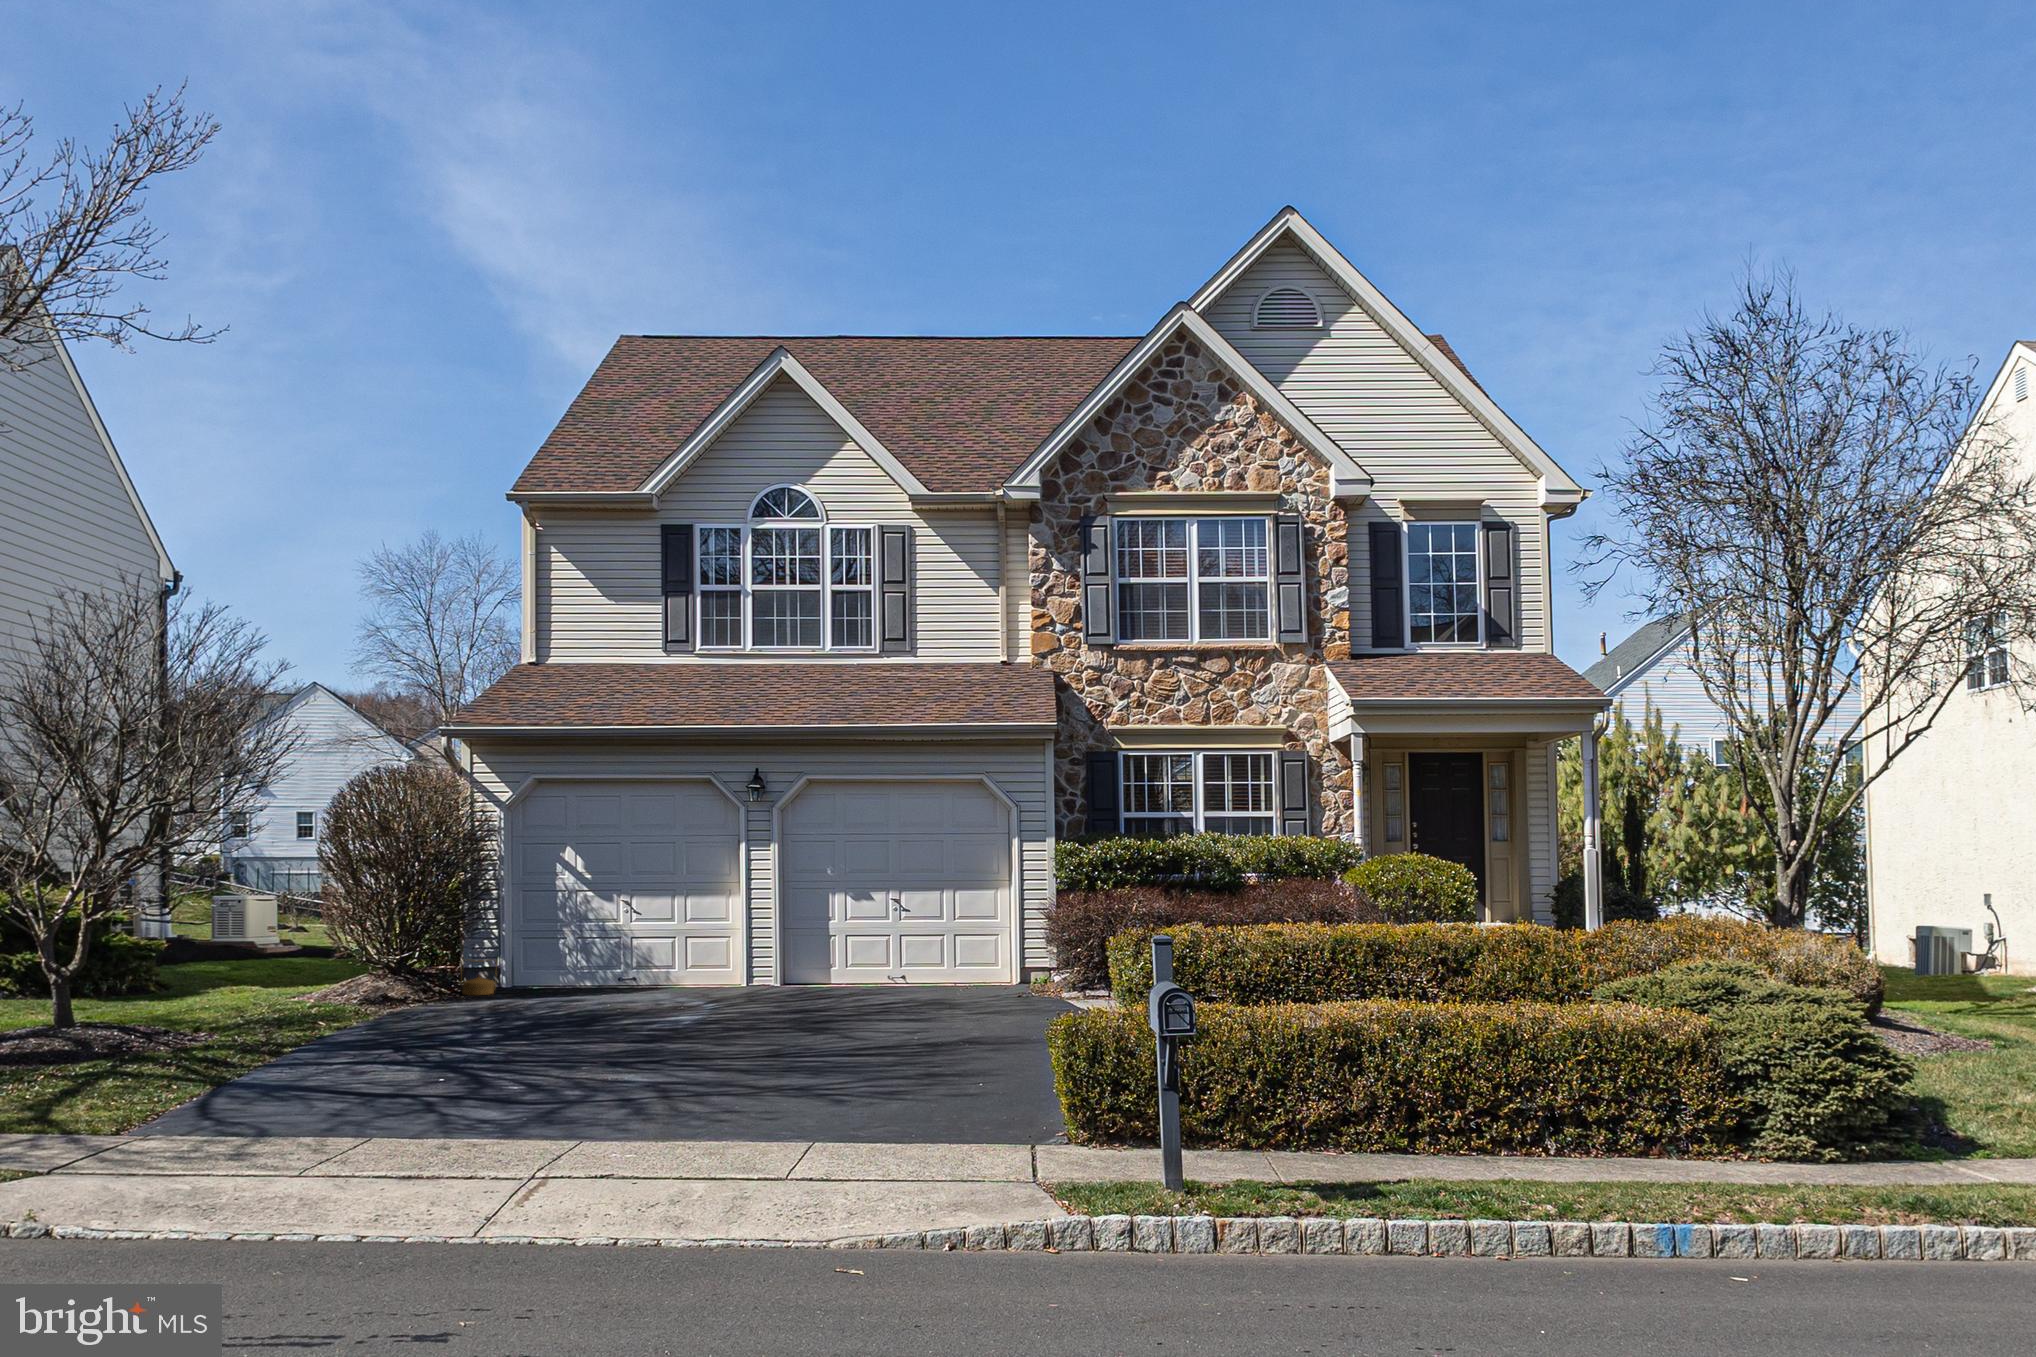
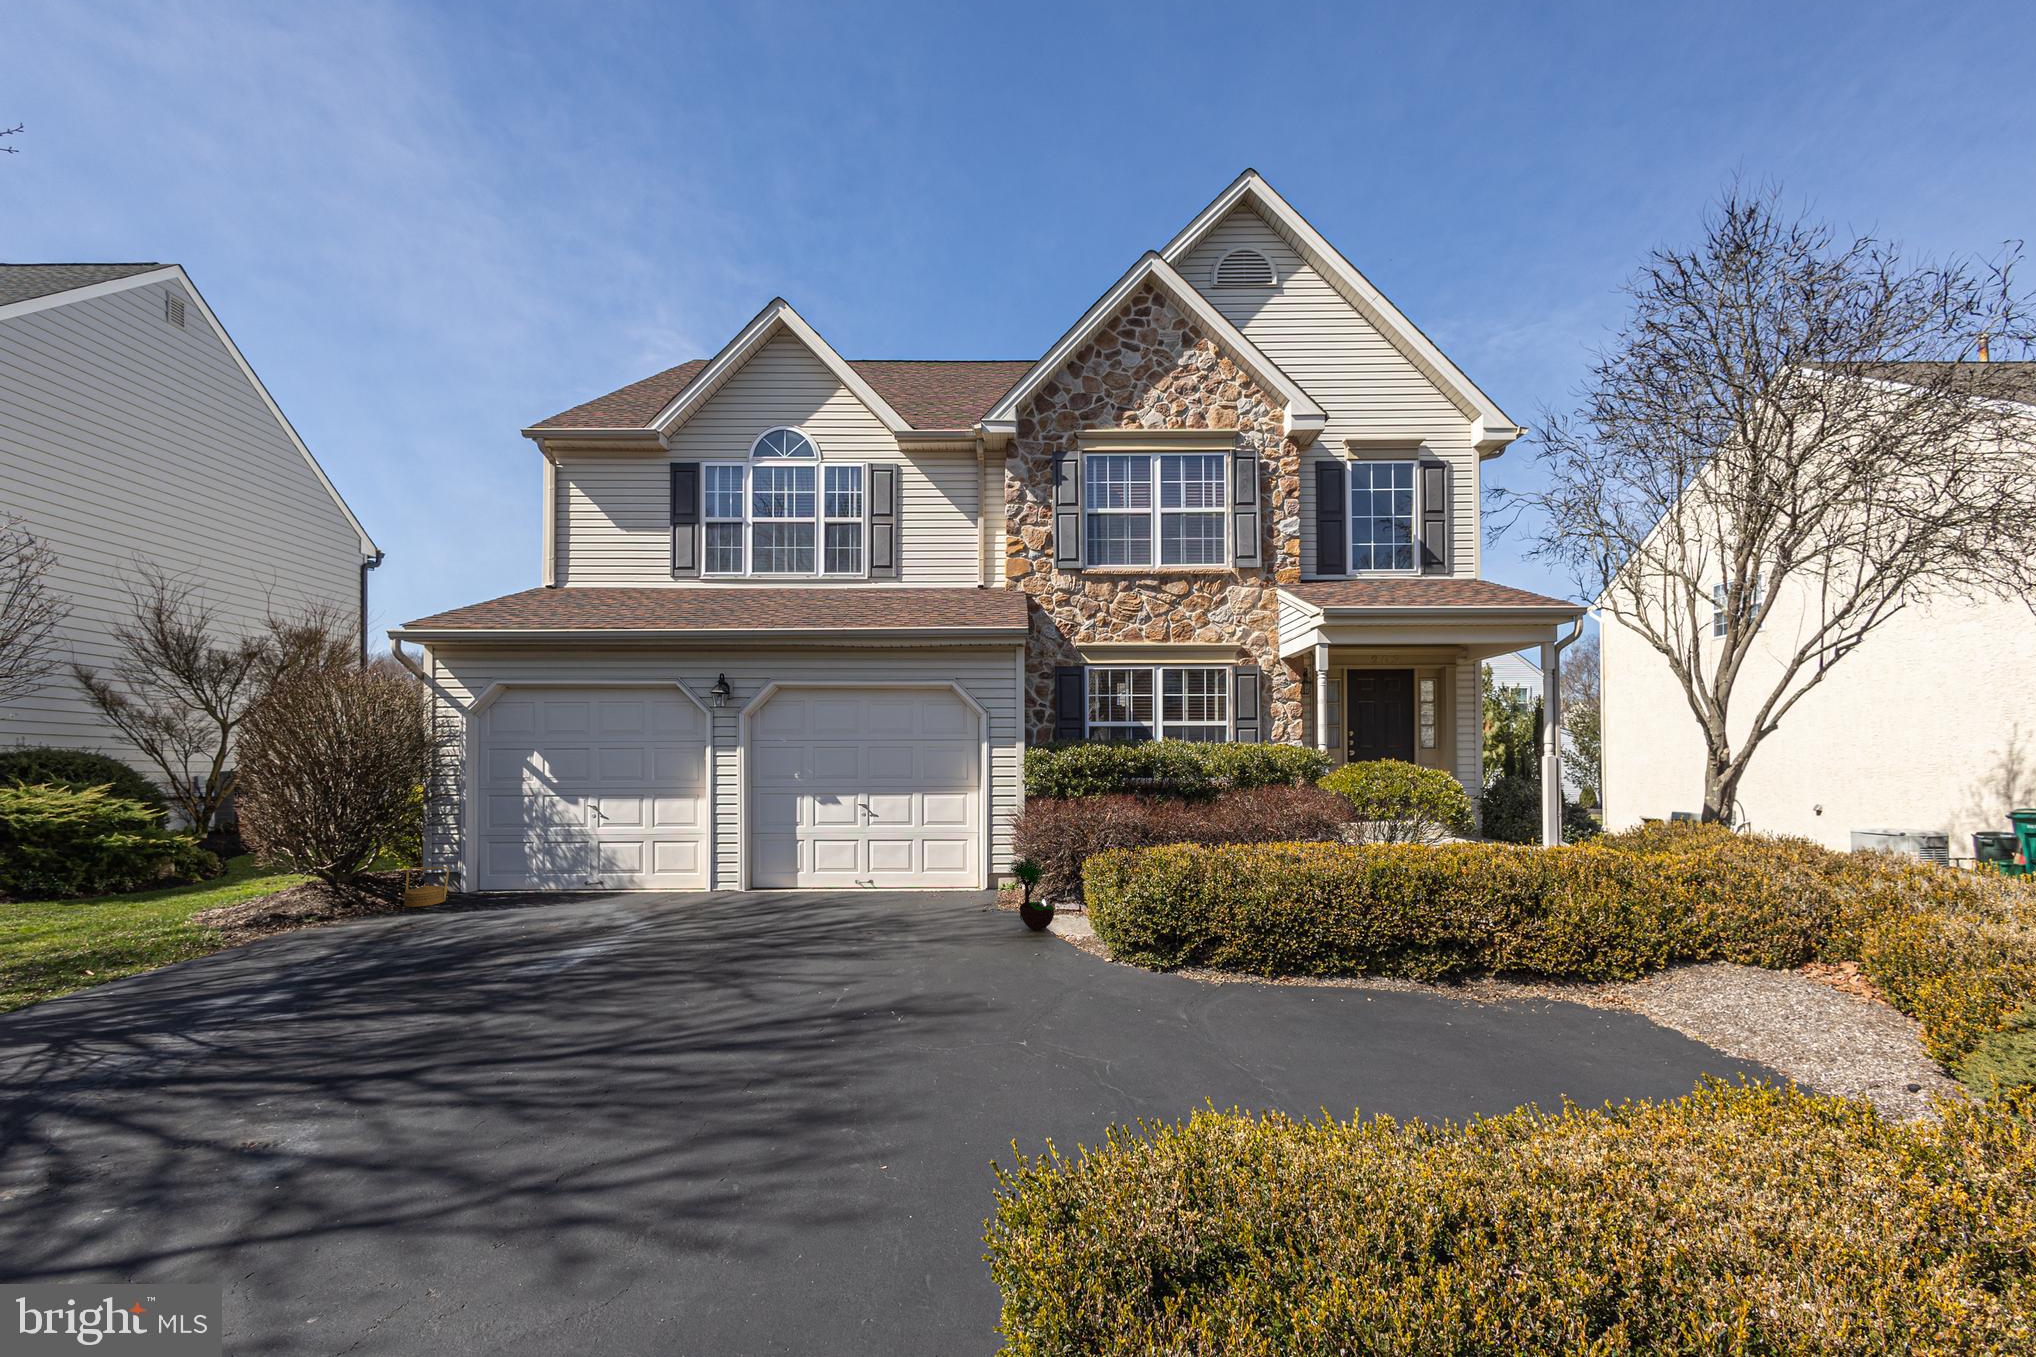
potted tree: none [1046,931,1090,1003] -> present [1008,858,1054,930]

